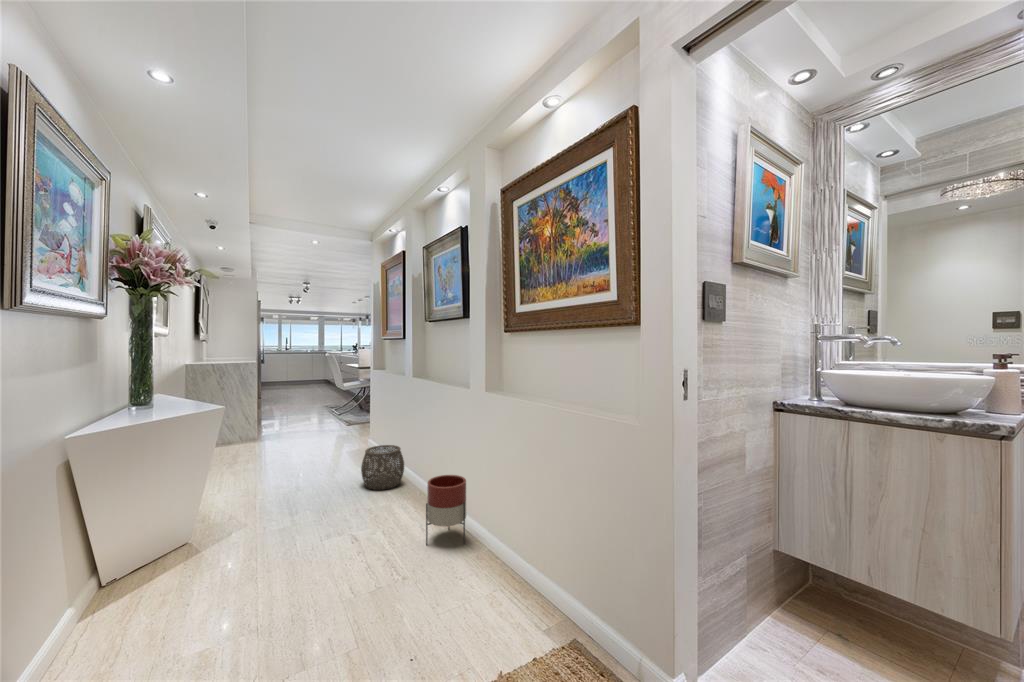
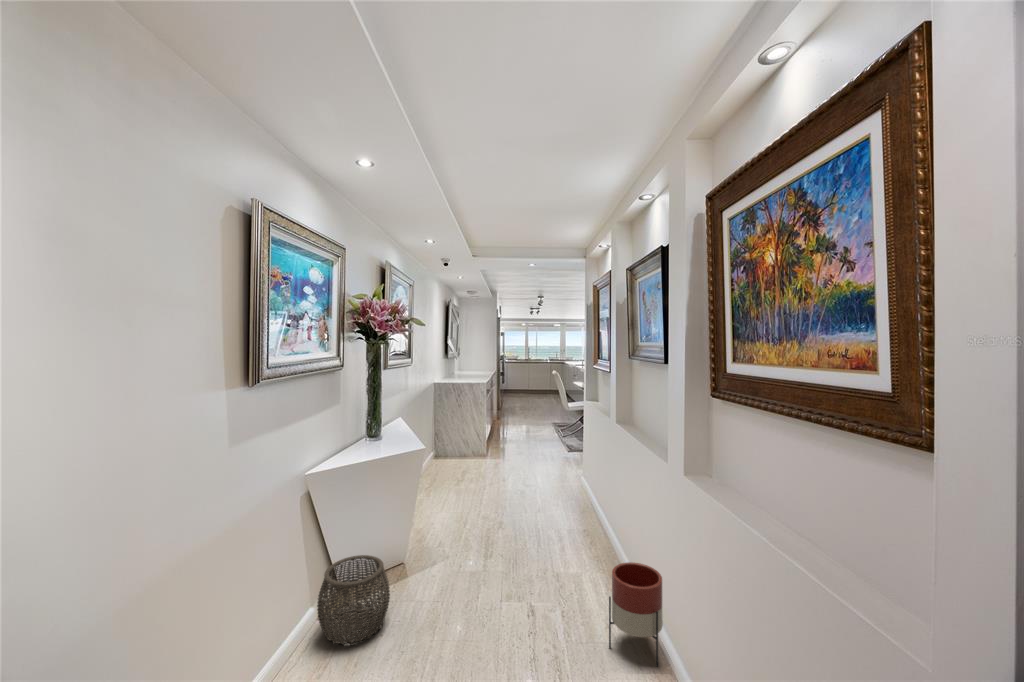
woven basket: present [361,445,404,490] -> present [317,555,390,644]

